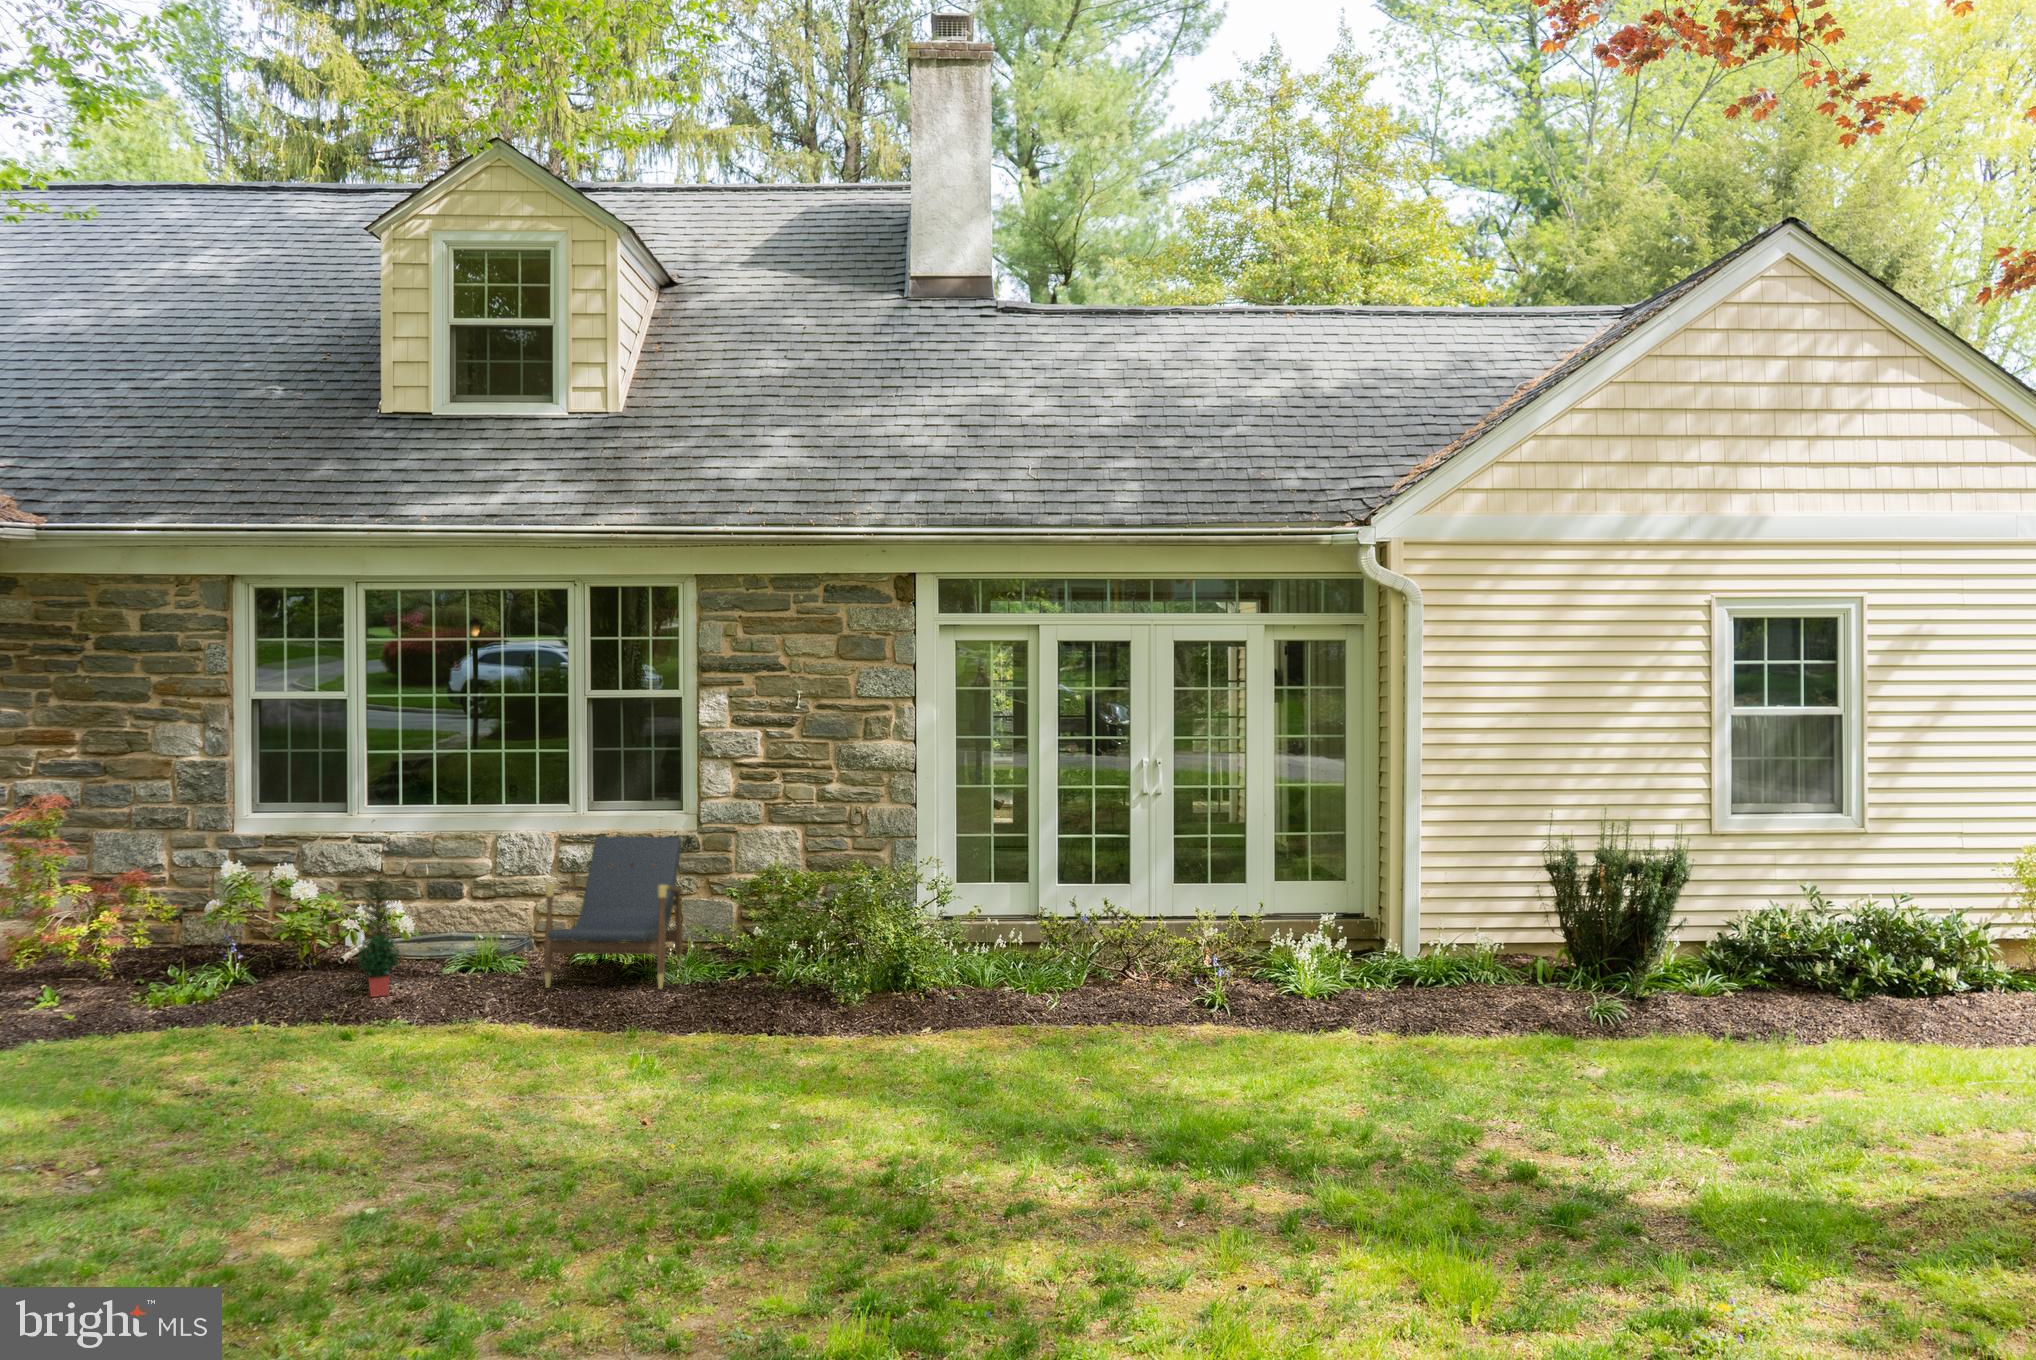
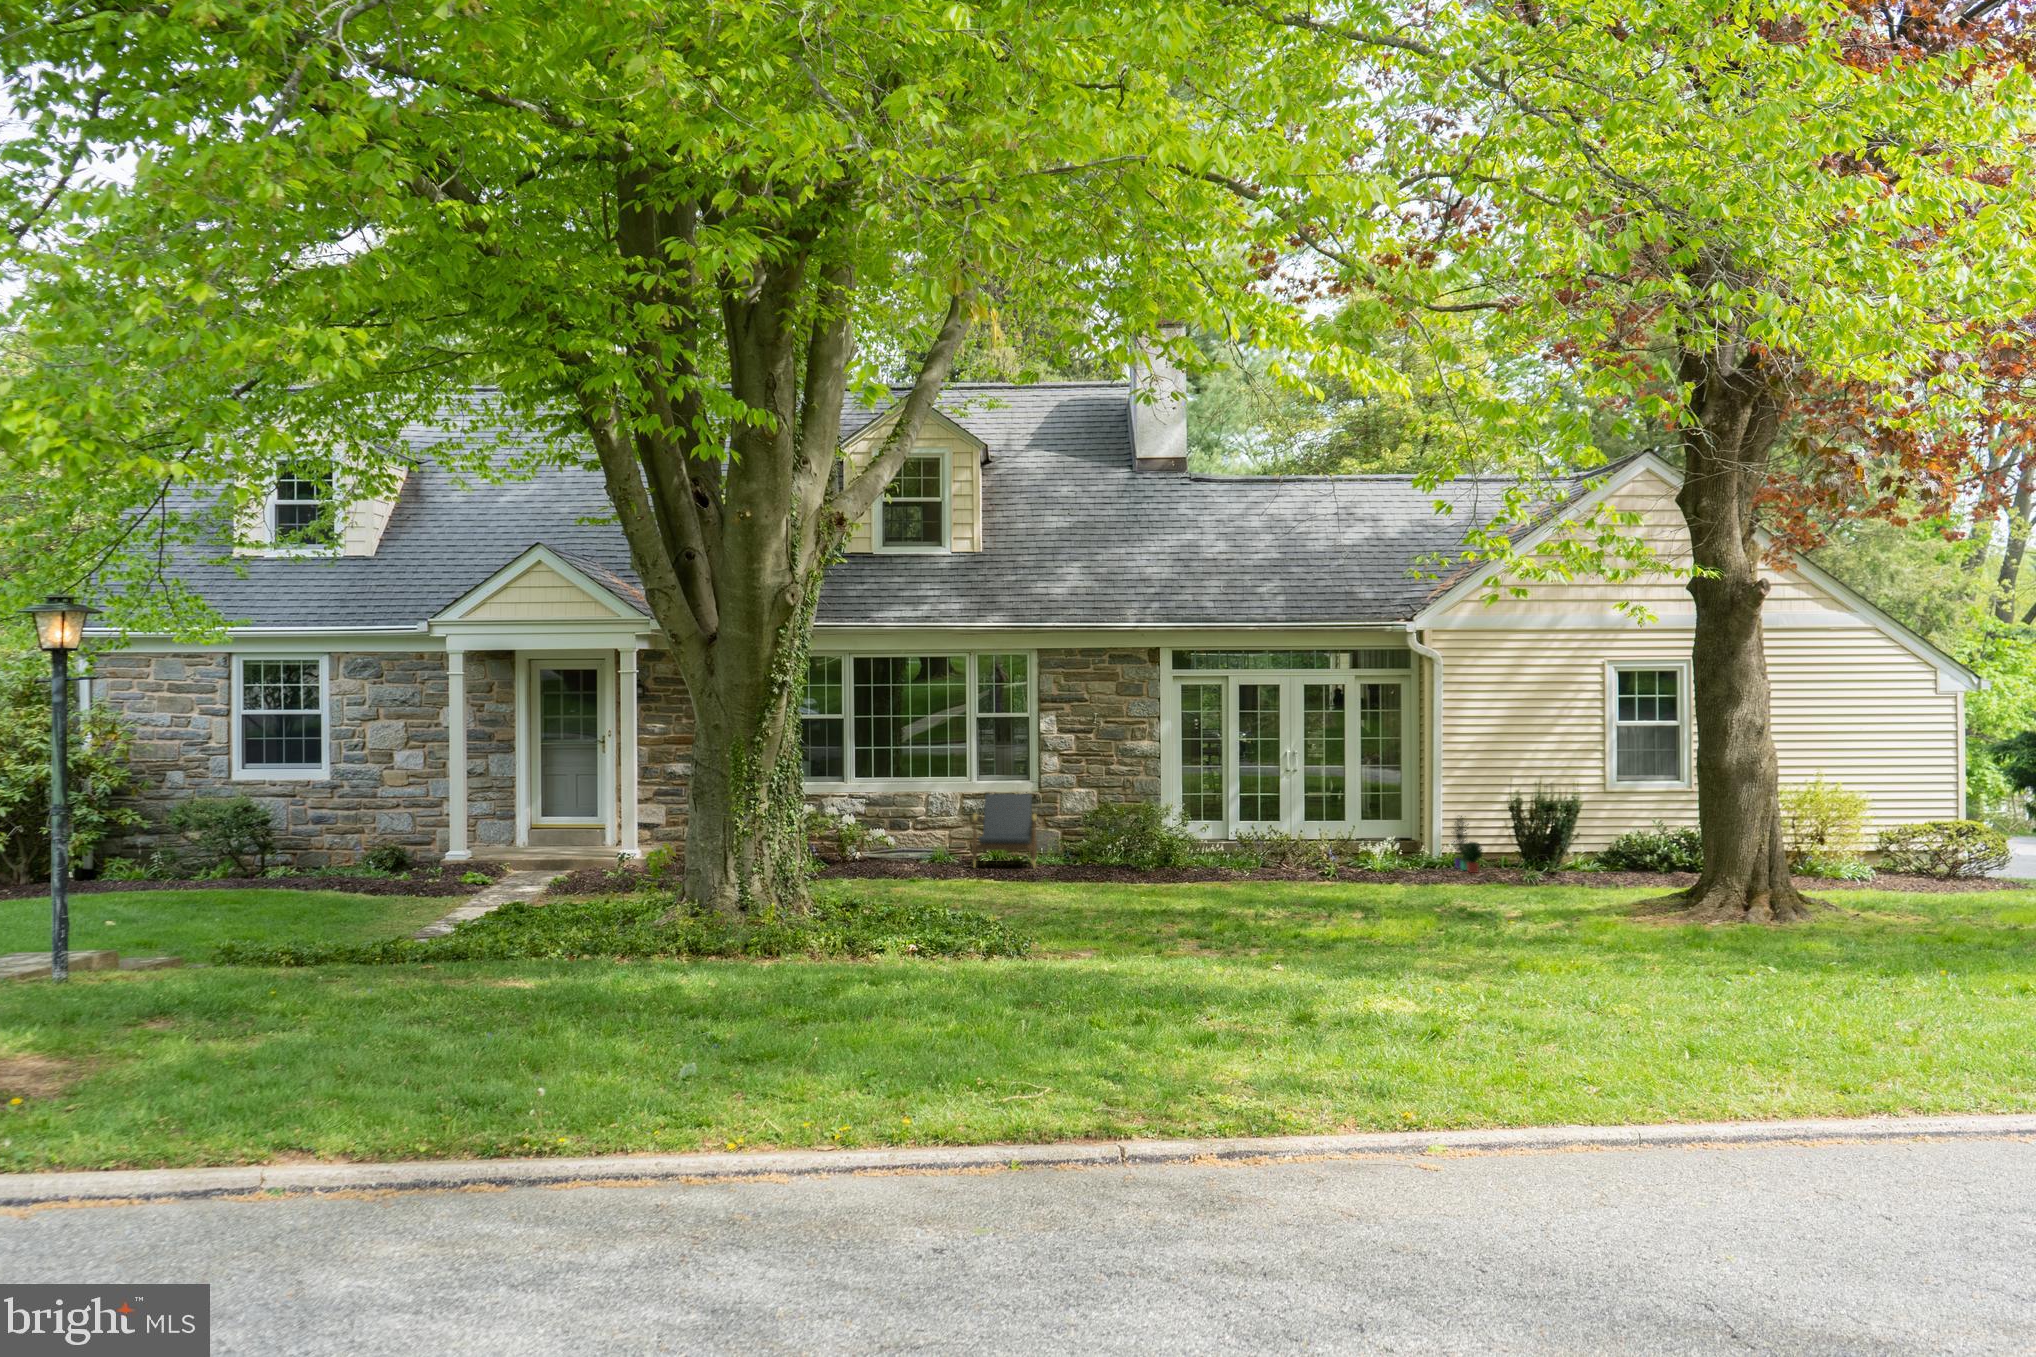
potted plant: present [357,876,399,997] -> present [1453,816,1482,873]

